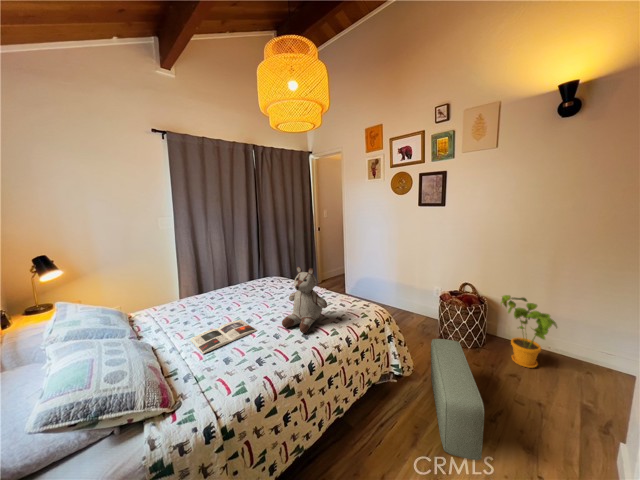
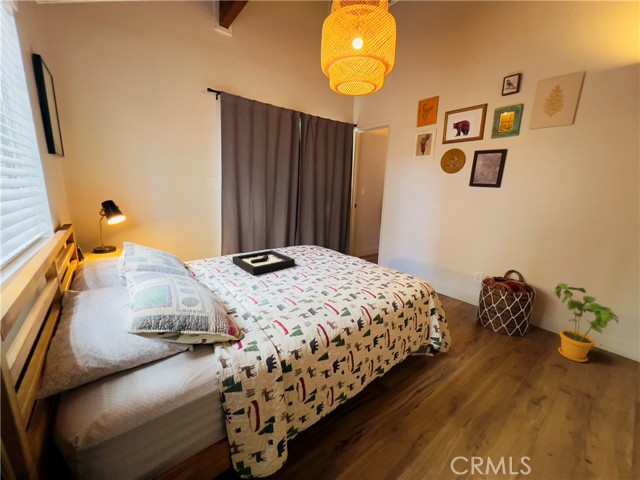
stuffed bear: present [282,267,327,333] -> none [329,229,376,293]
decorative tray: none [186,288,252,321] -> present [232,250,295,275]
magazine: present [191,320,257,354] -> none [242,277,304,300]
pouf: present [431,339,484,460] -> none [470,319,534,436]

